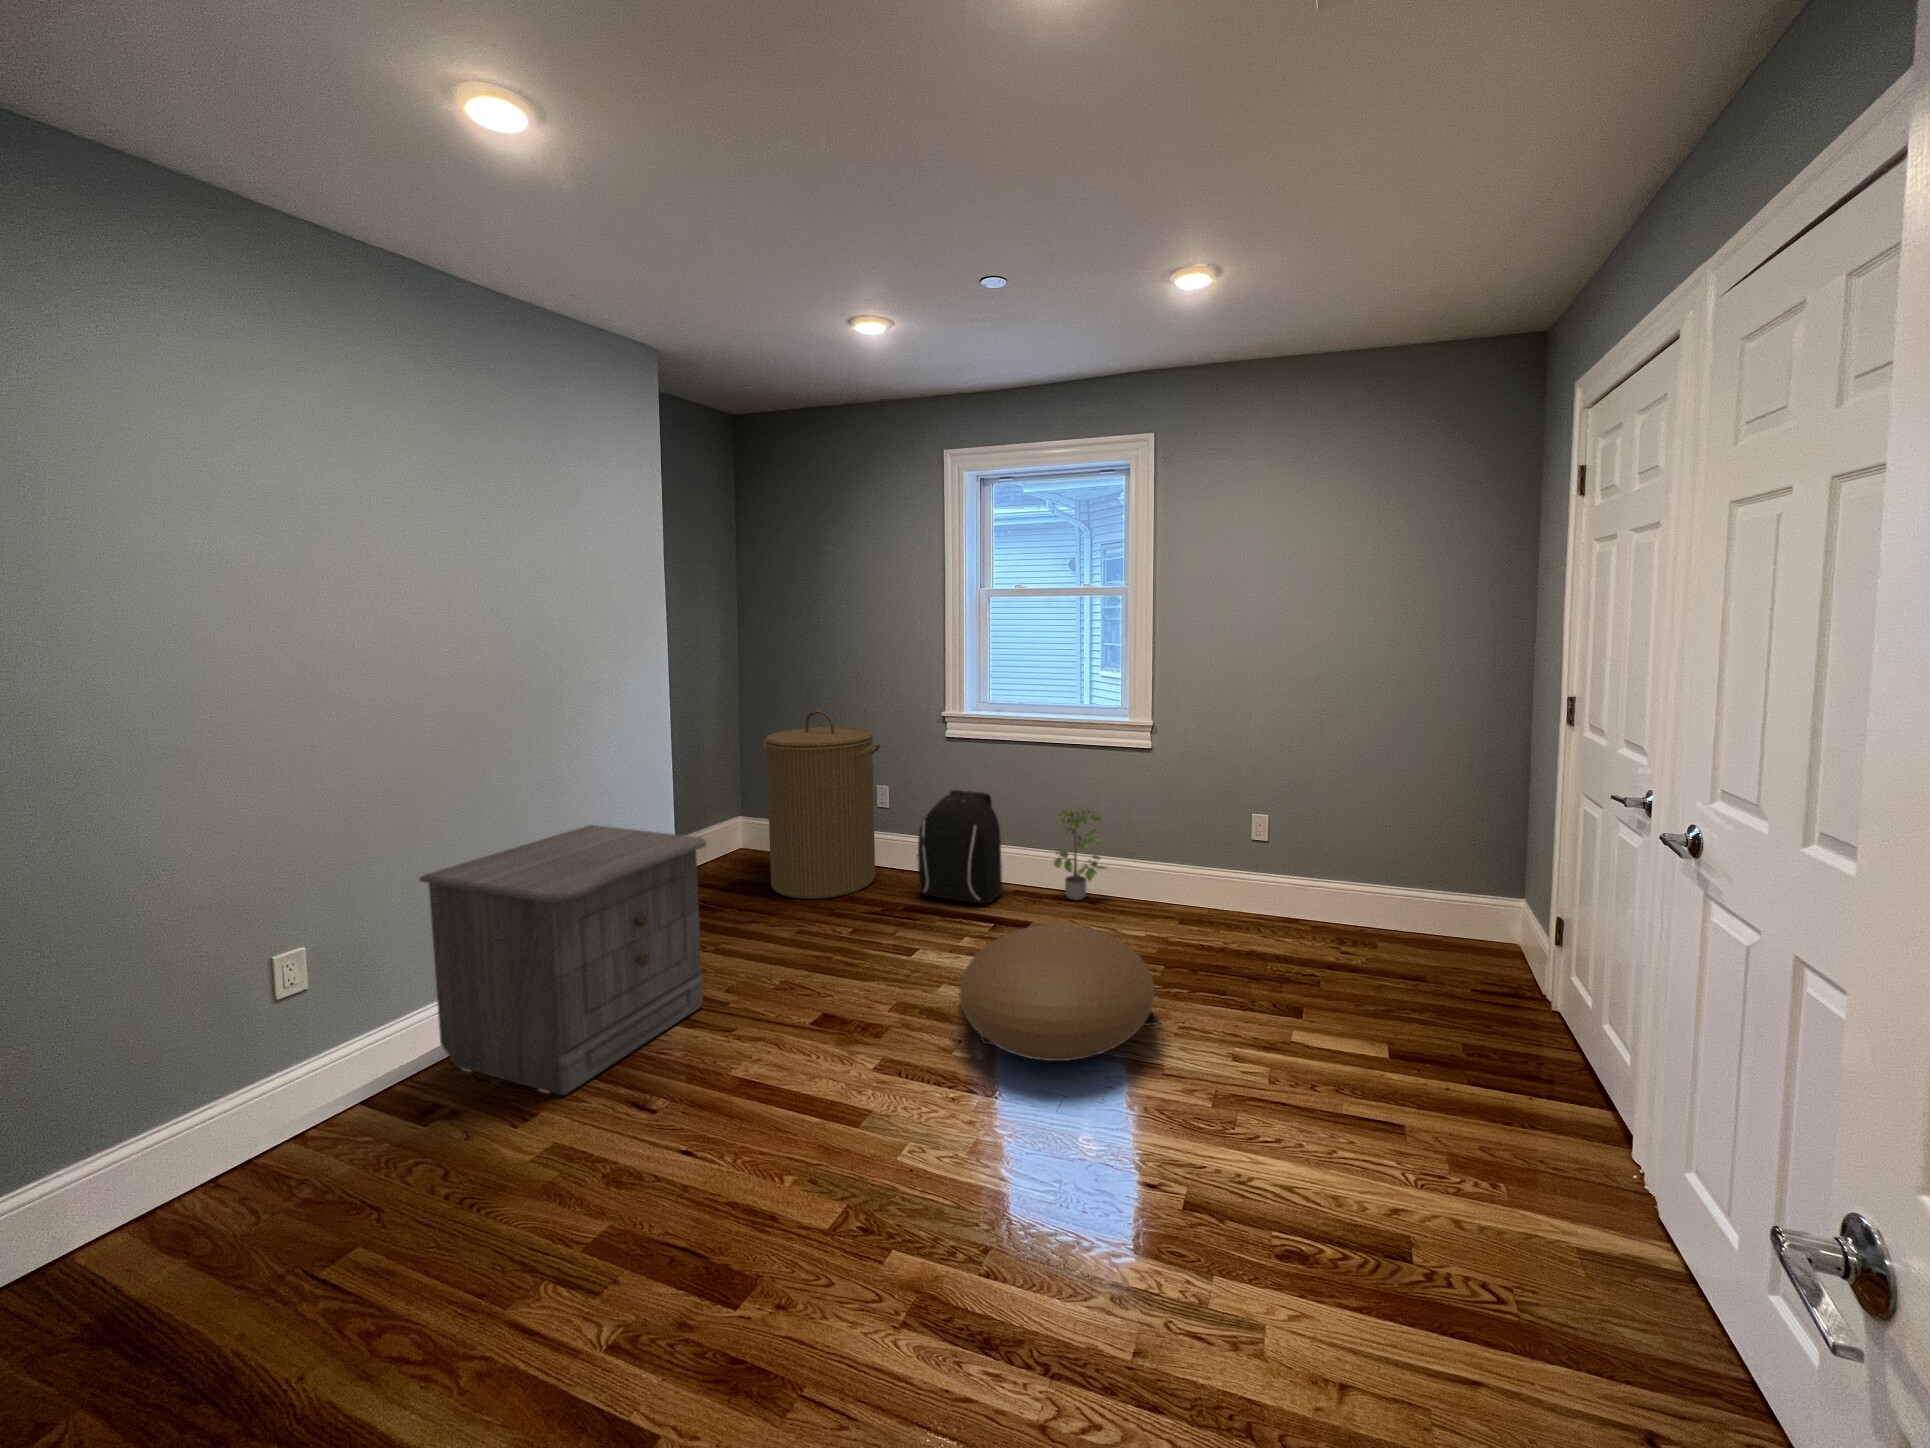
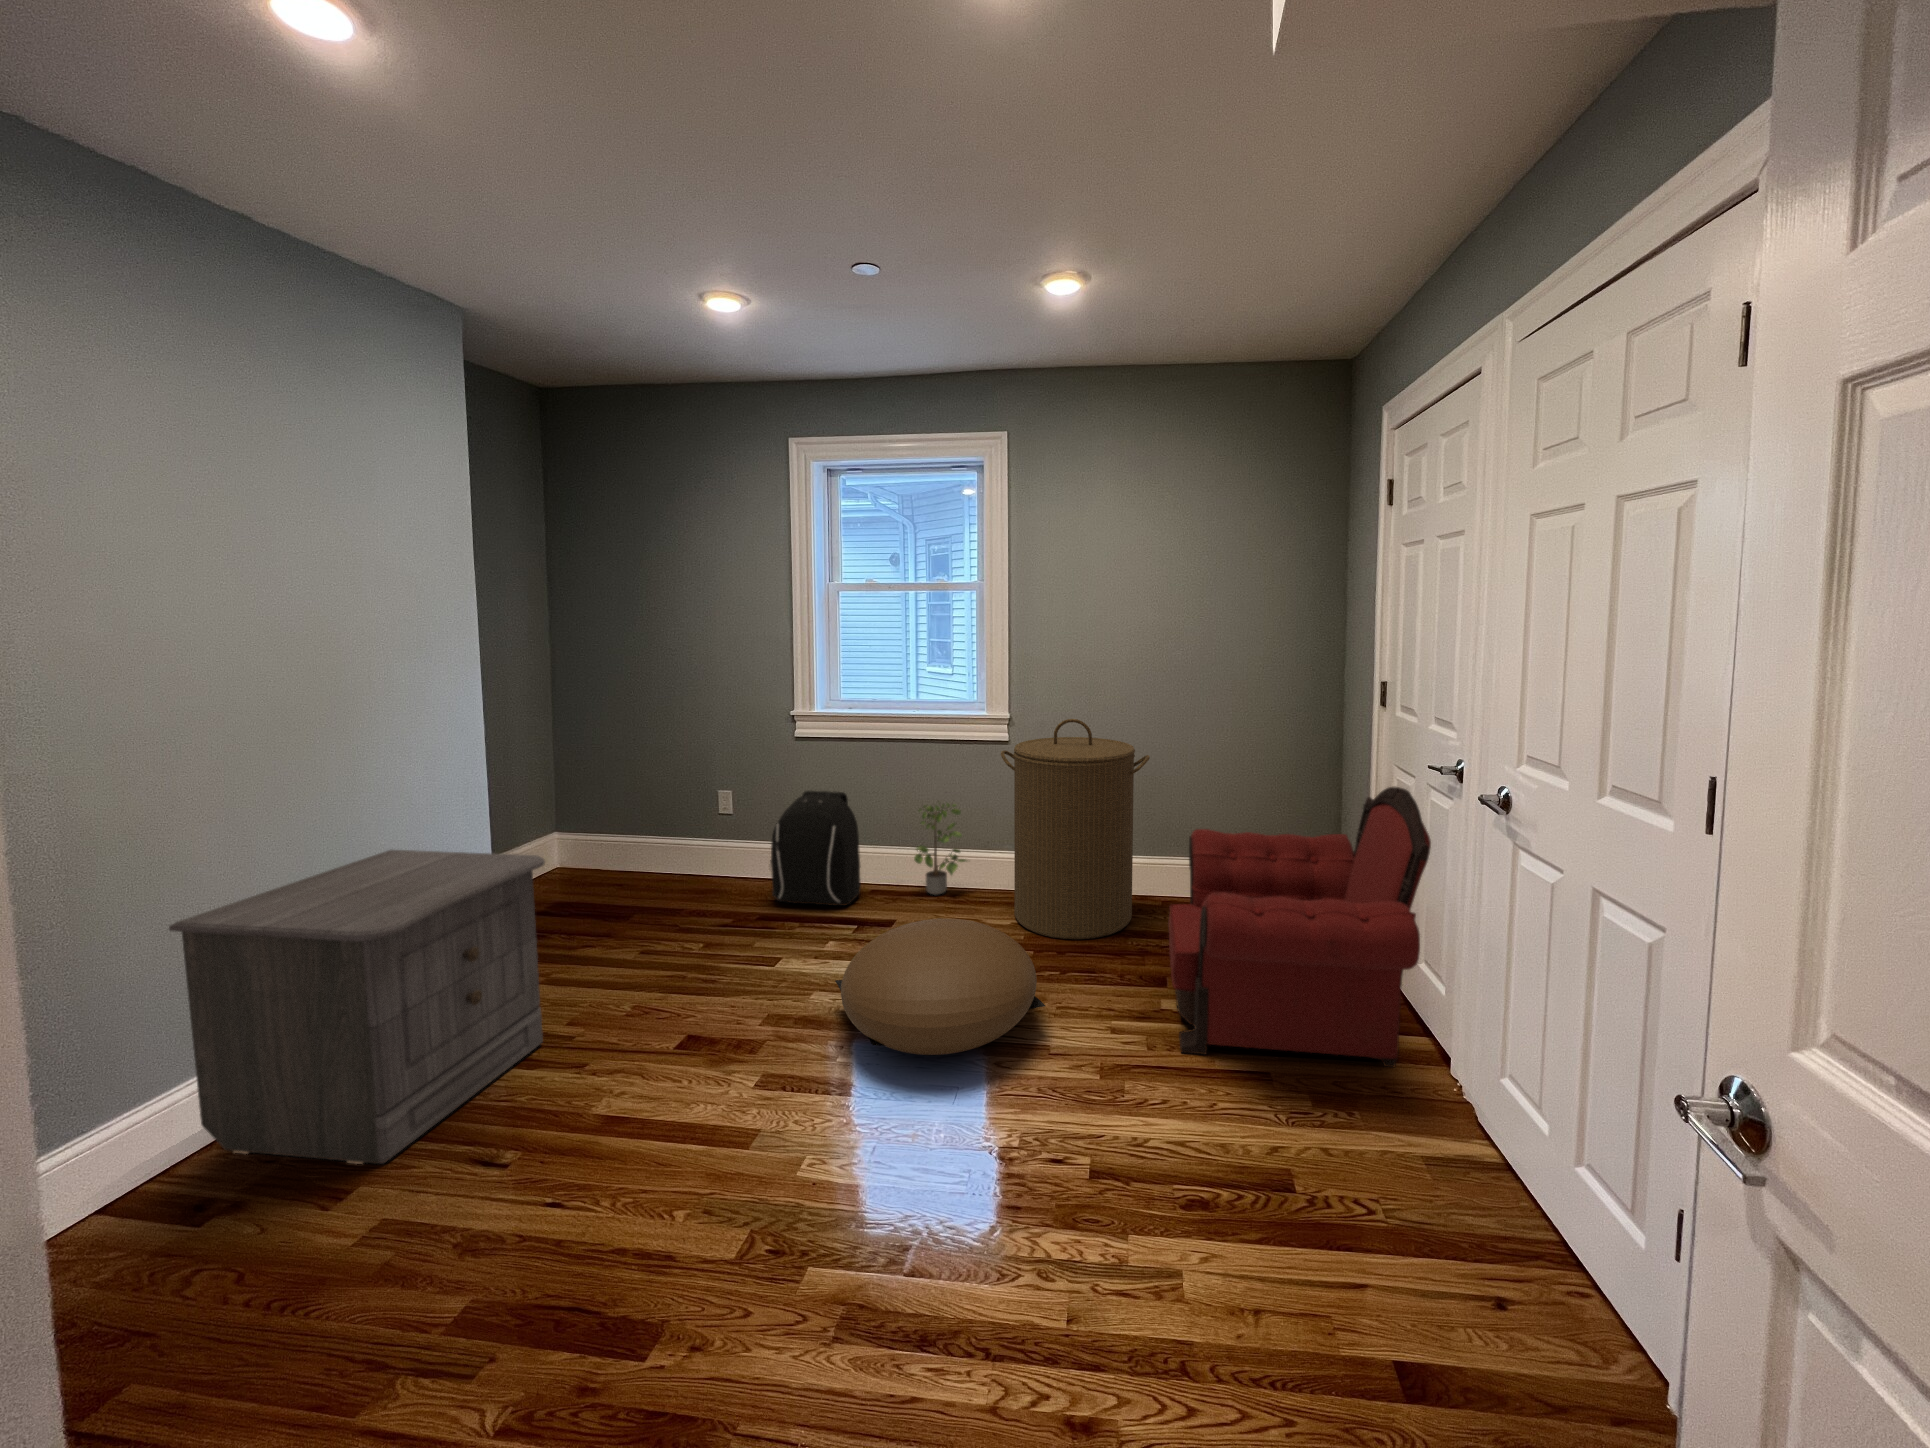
laundry hamper: present [763,710,880,899] -> present [1001,719,1150,939]
armchair: none [1299,817,1612,1140] -> present [1168,787,1431,1067]

